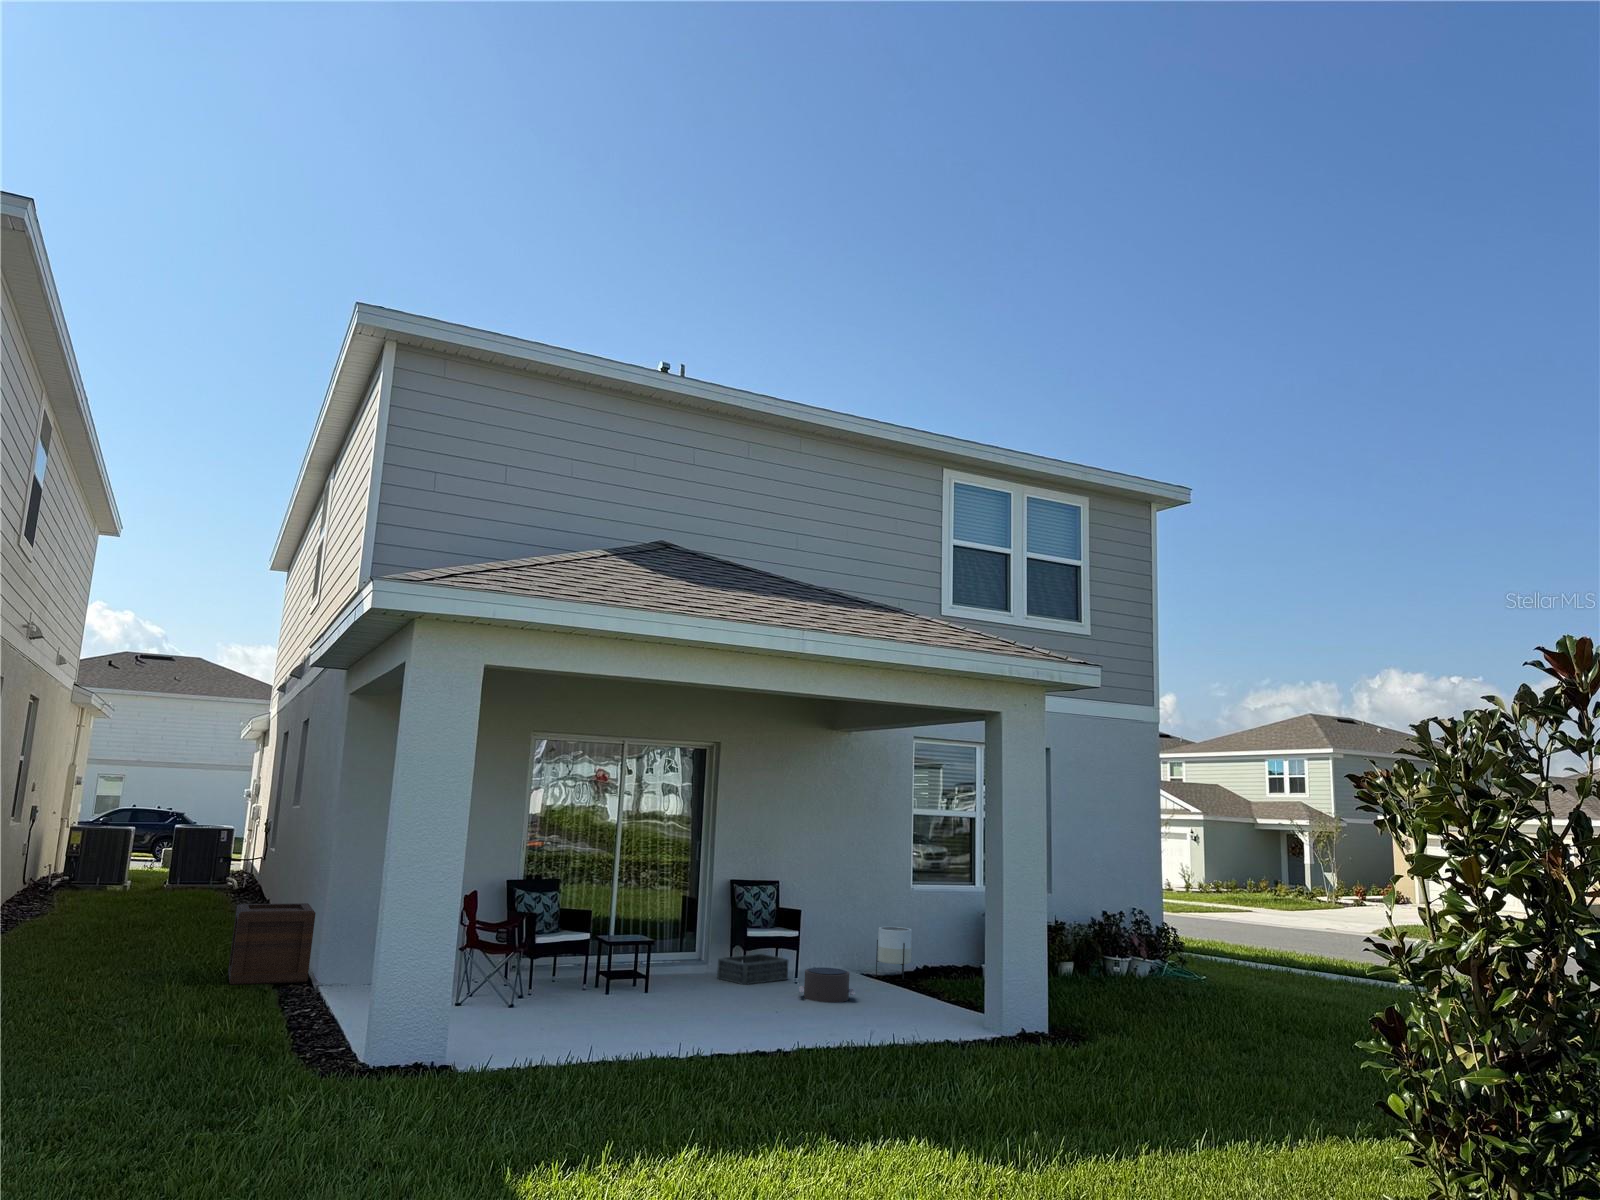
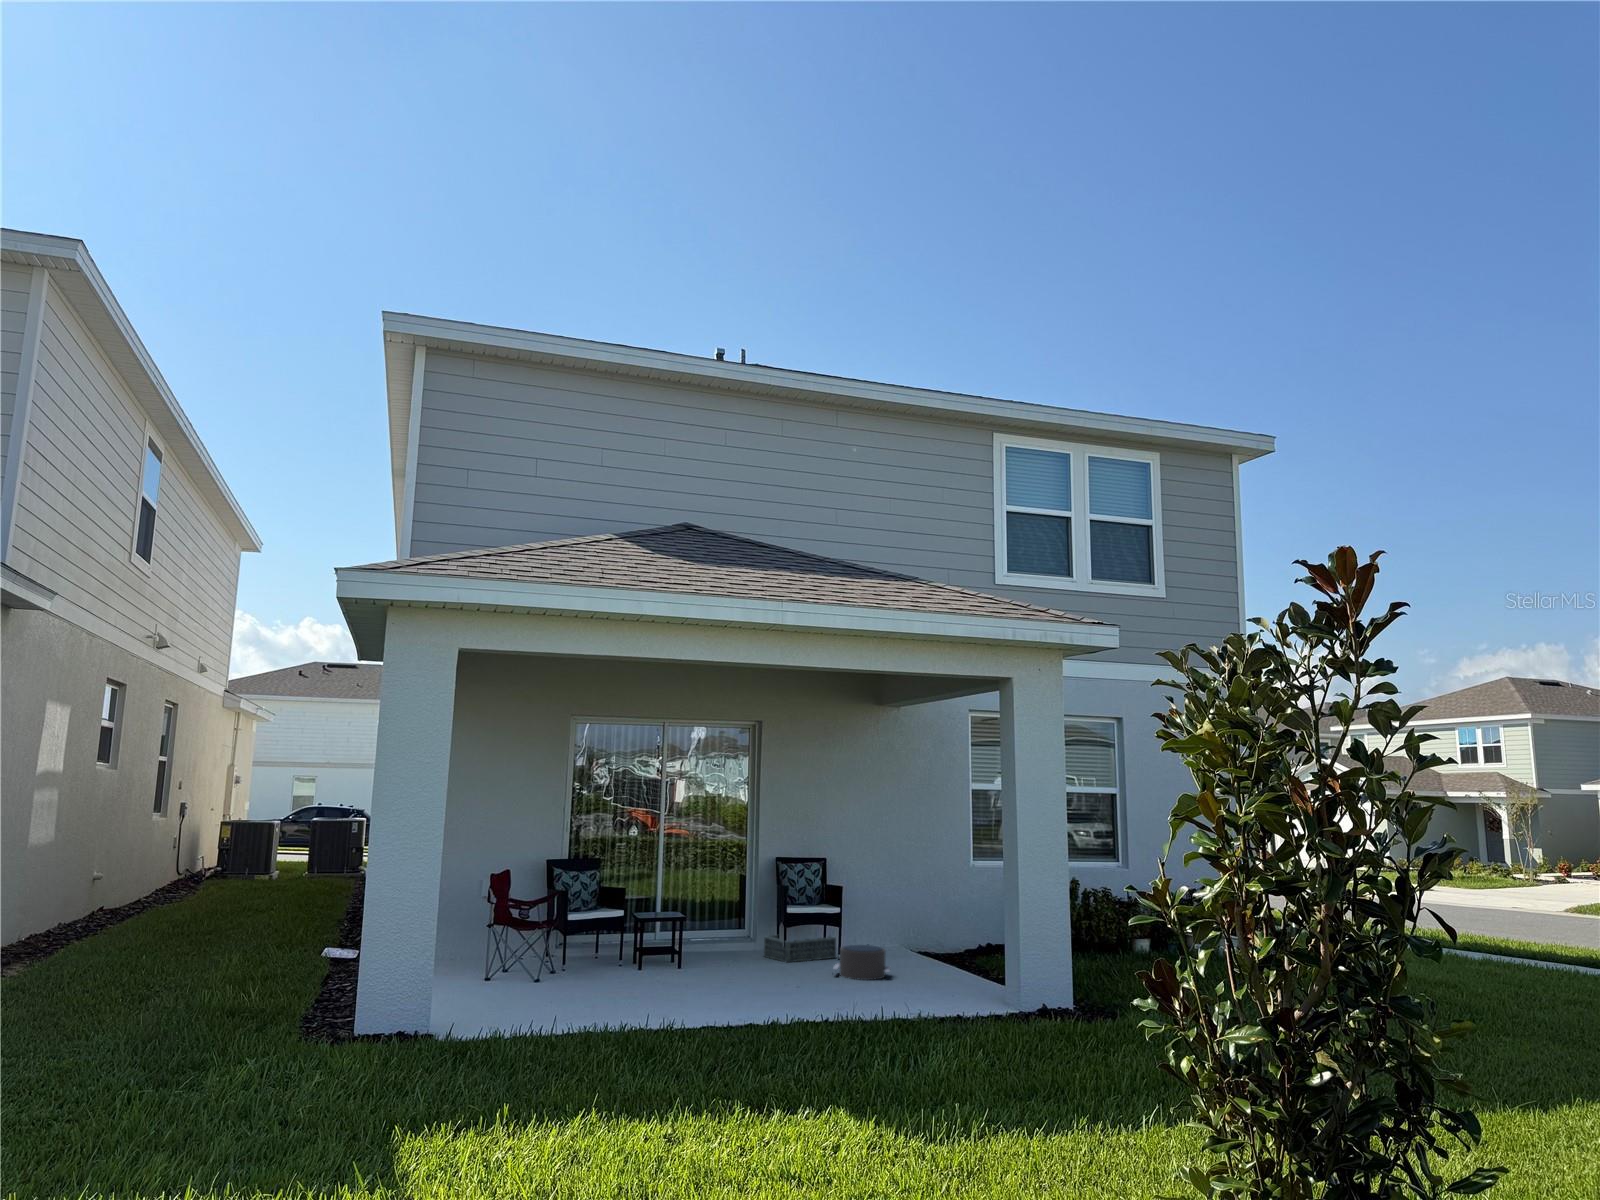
wooden crate: present [228,903,316,985] -> none [294,884,373,960]
planter: present [876,927,912,979] -> none [933,905,969,959]

